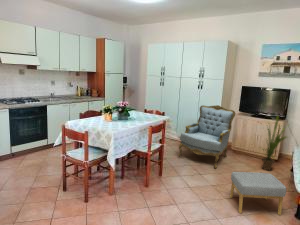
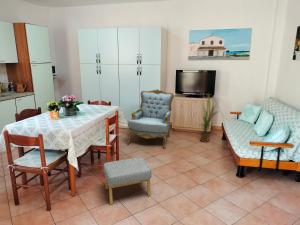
footstool: present [230,172,286,215] -> present [104,158,152,204]

